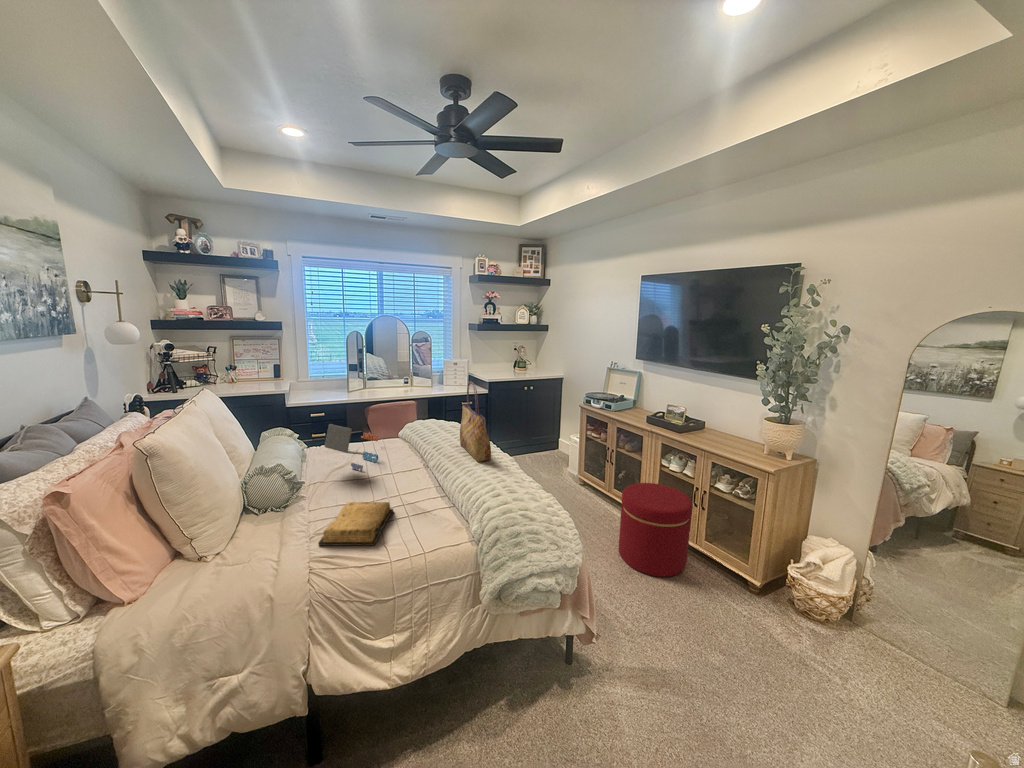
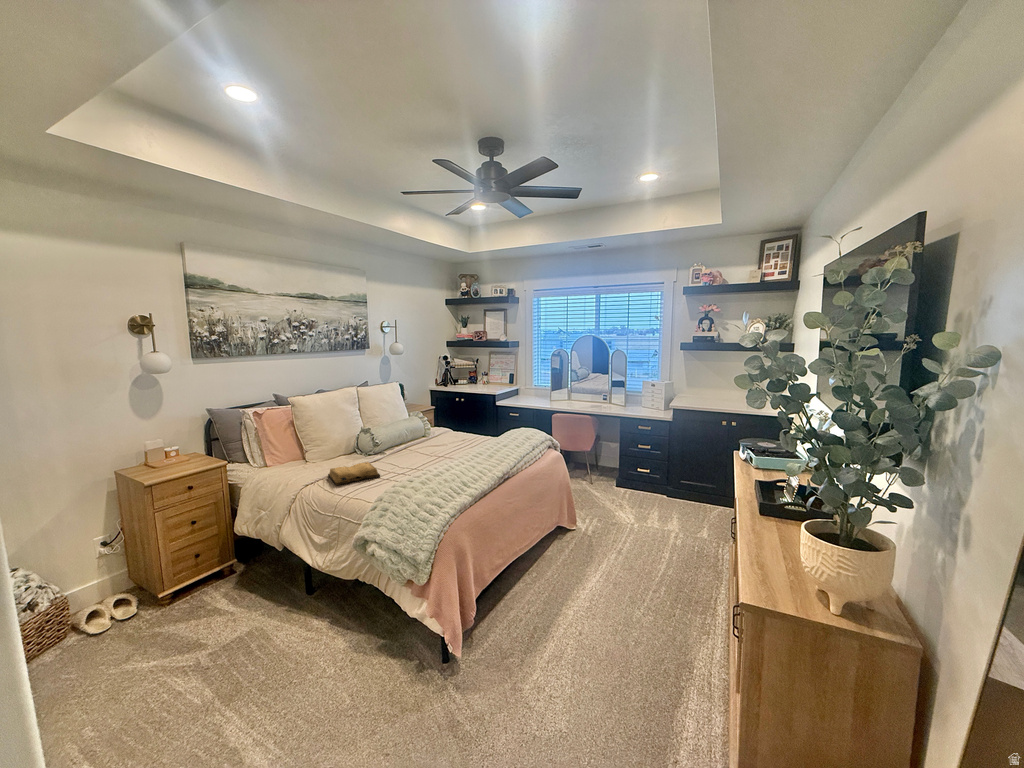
tote bag: present [460,381,491,462] -> none [460,396,500,469]
laptop: present [325,424,378,471] -> none [406,414,449,453]
ottoman: present [619,483,693,577] -> none [589,567,690,718]

